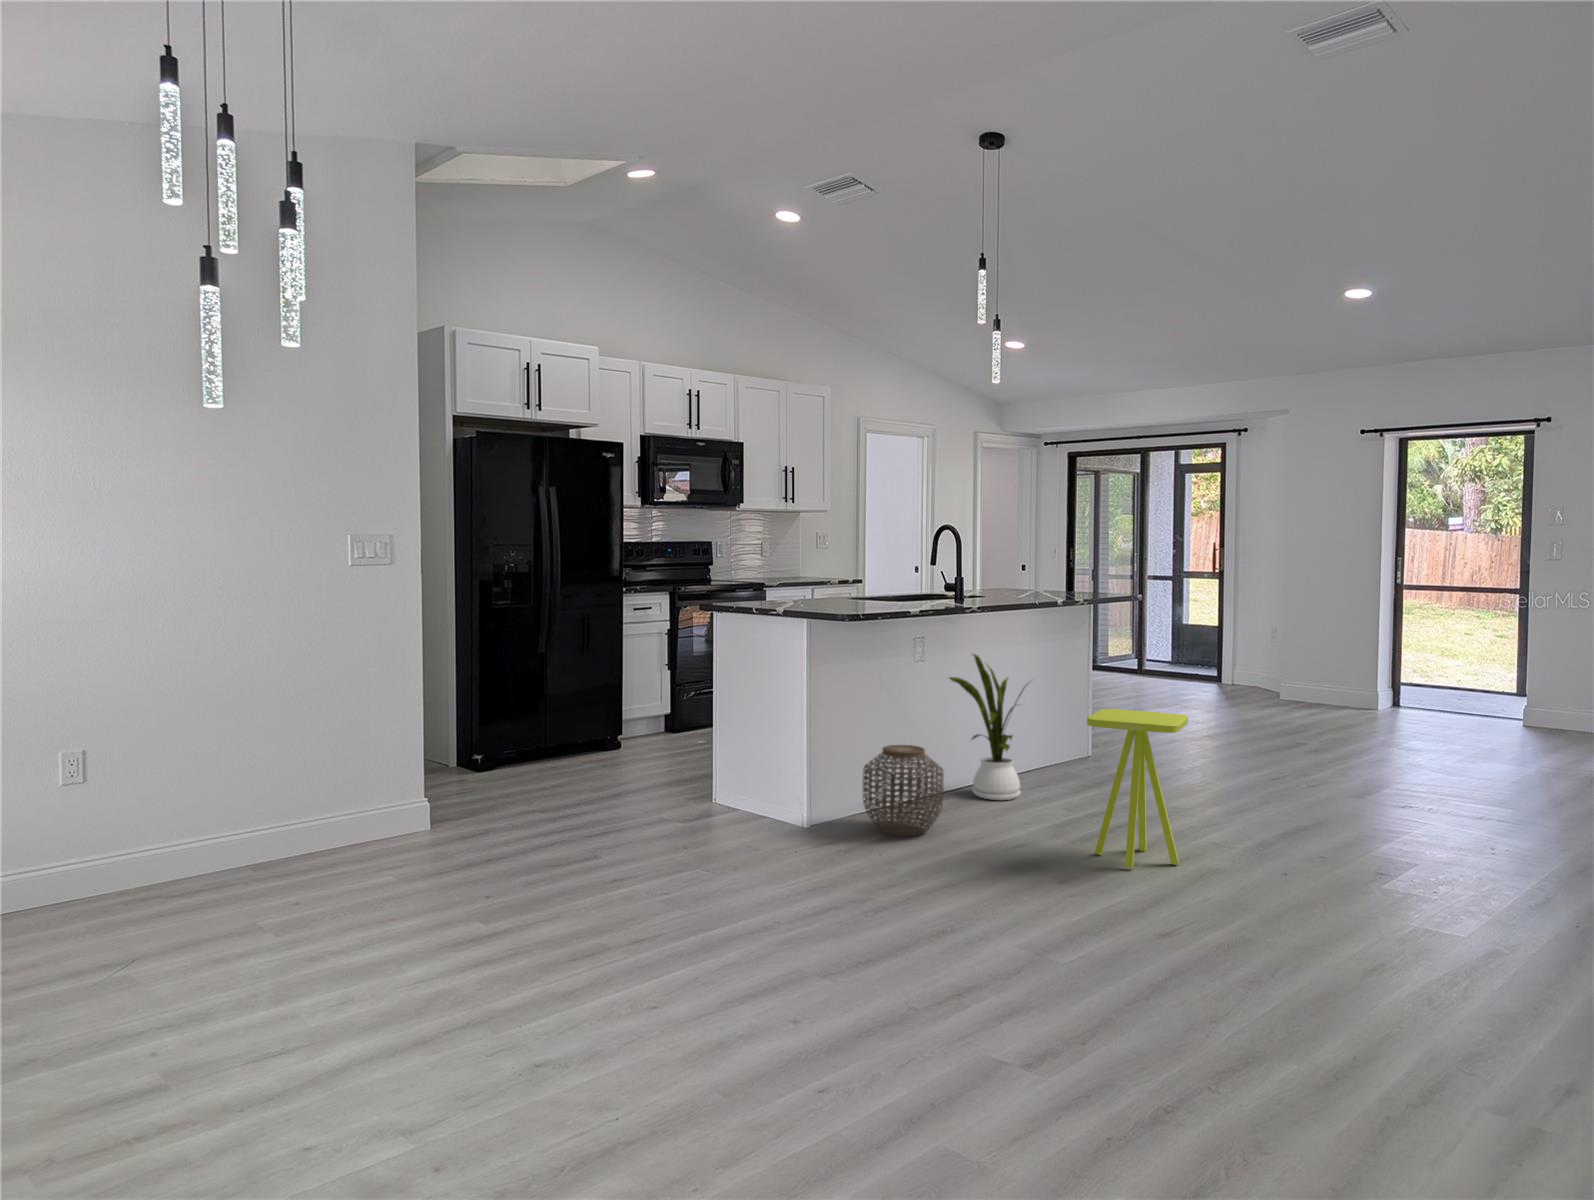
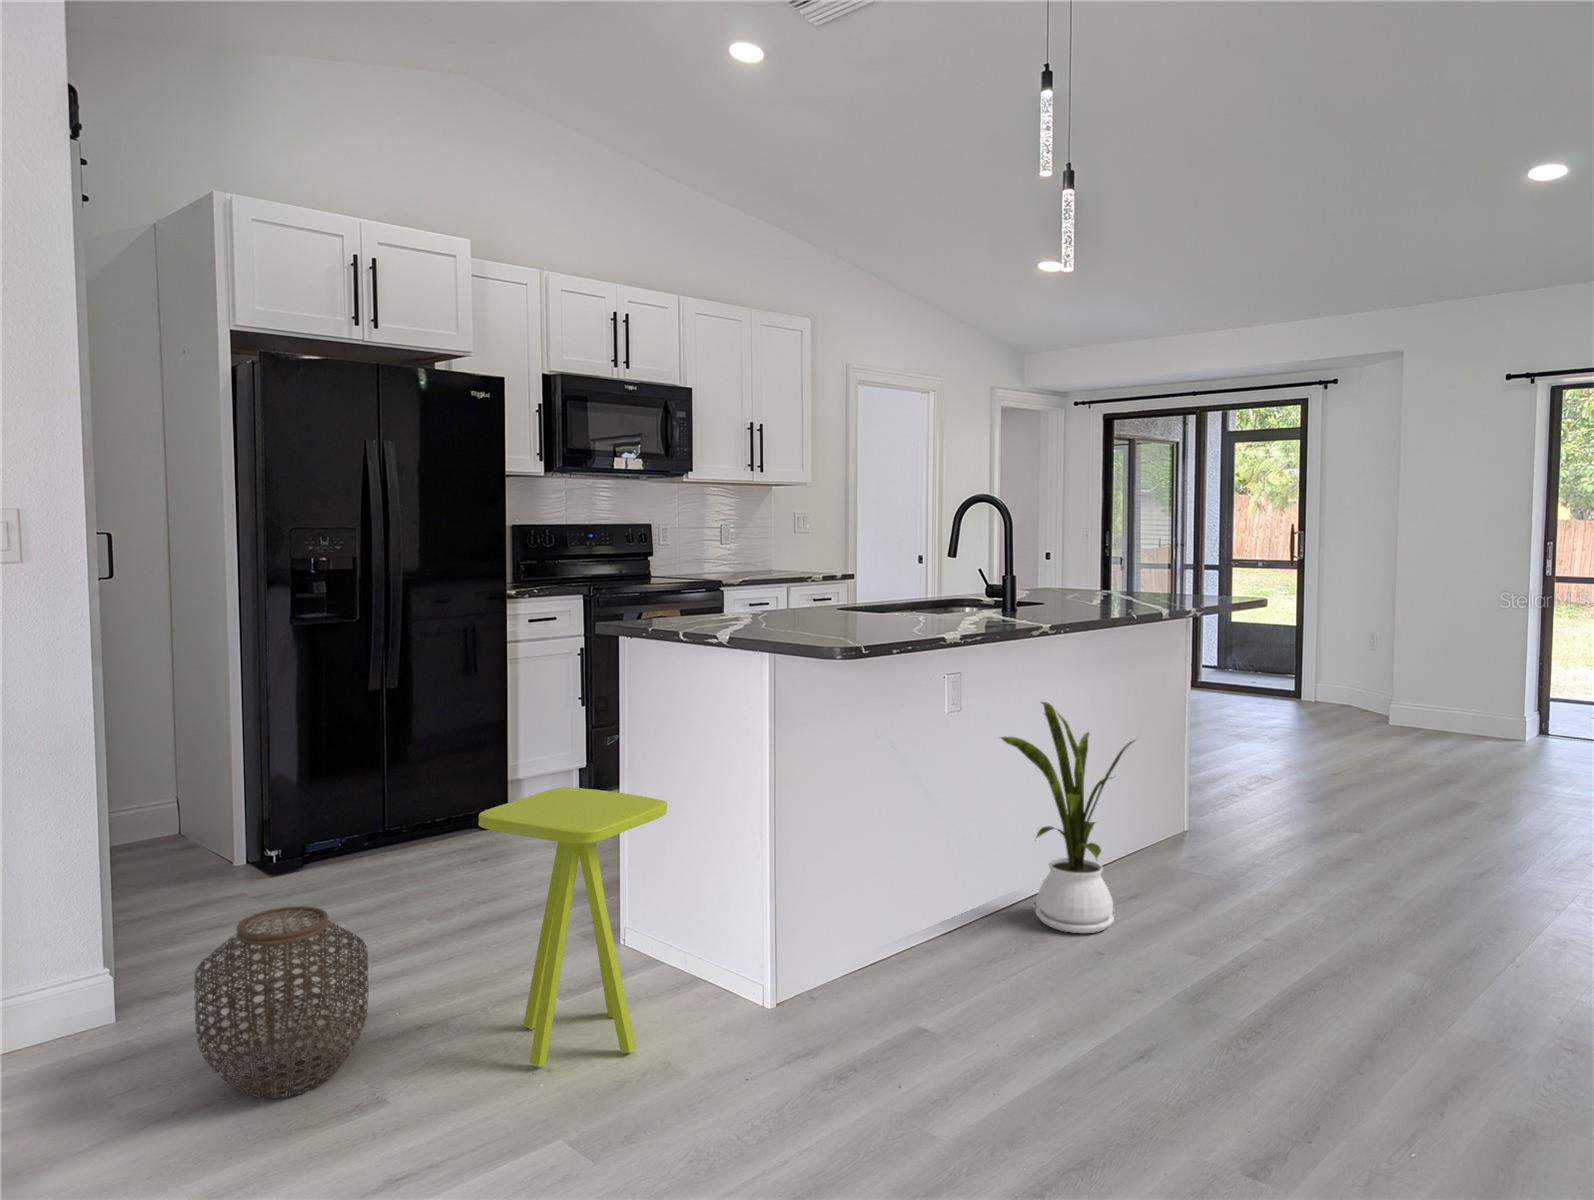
side table: present [1087,709,1188,868] -> present [479,787,667,1066]
woven basket: present [862,745,944,837] -> present [195,906,368,1098]

